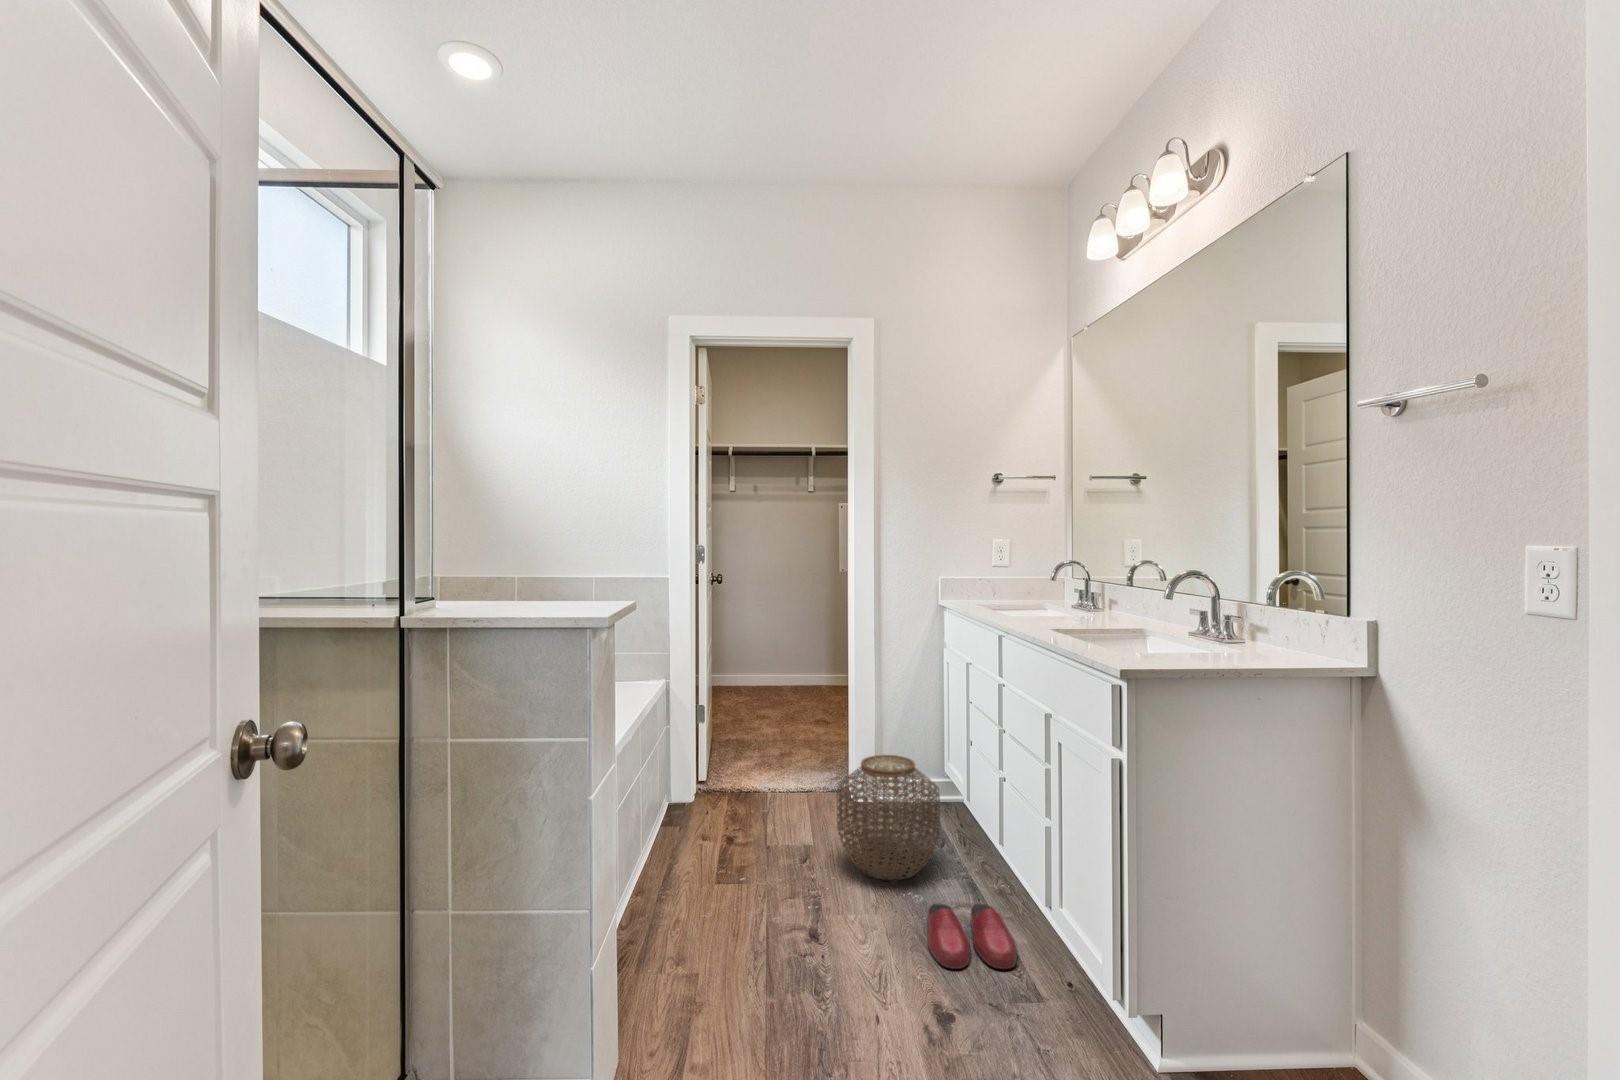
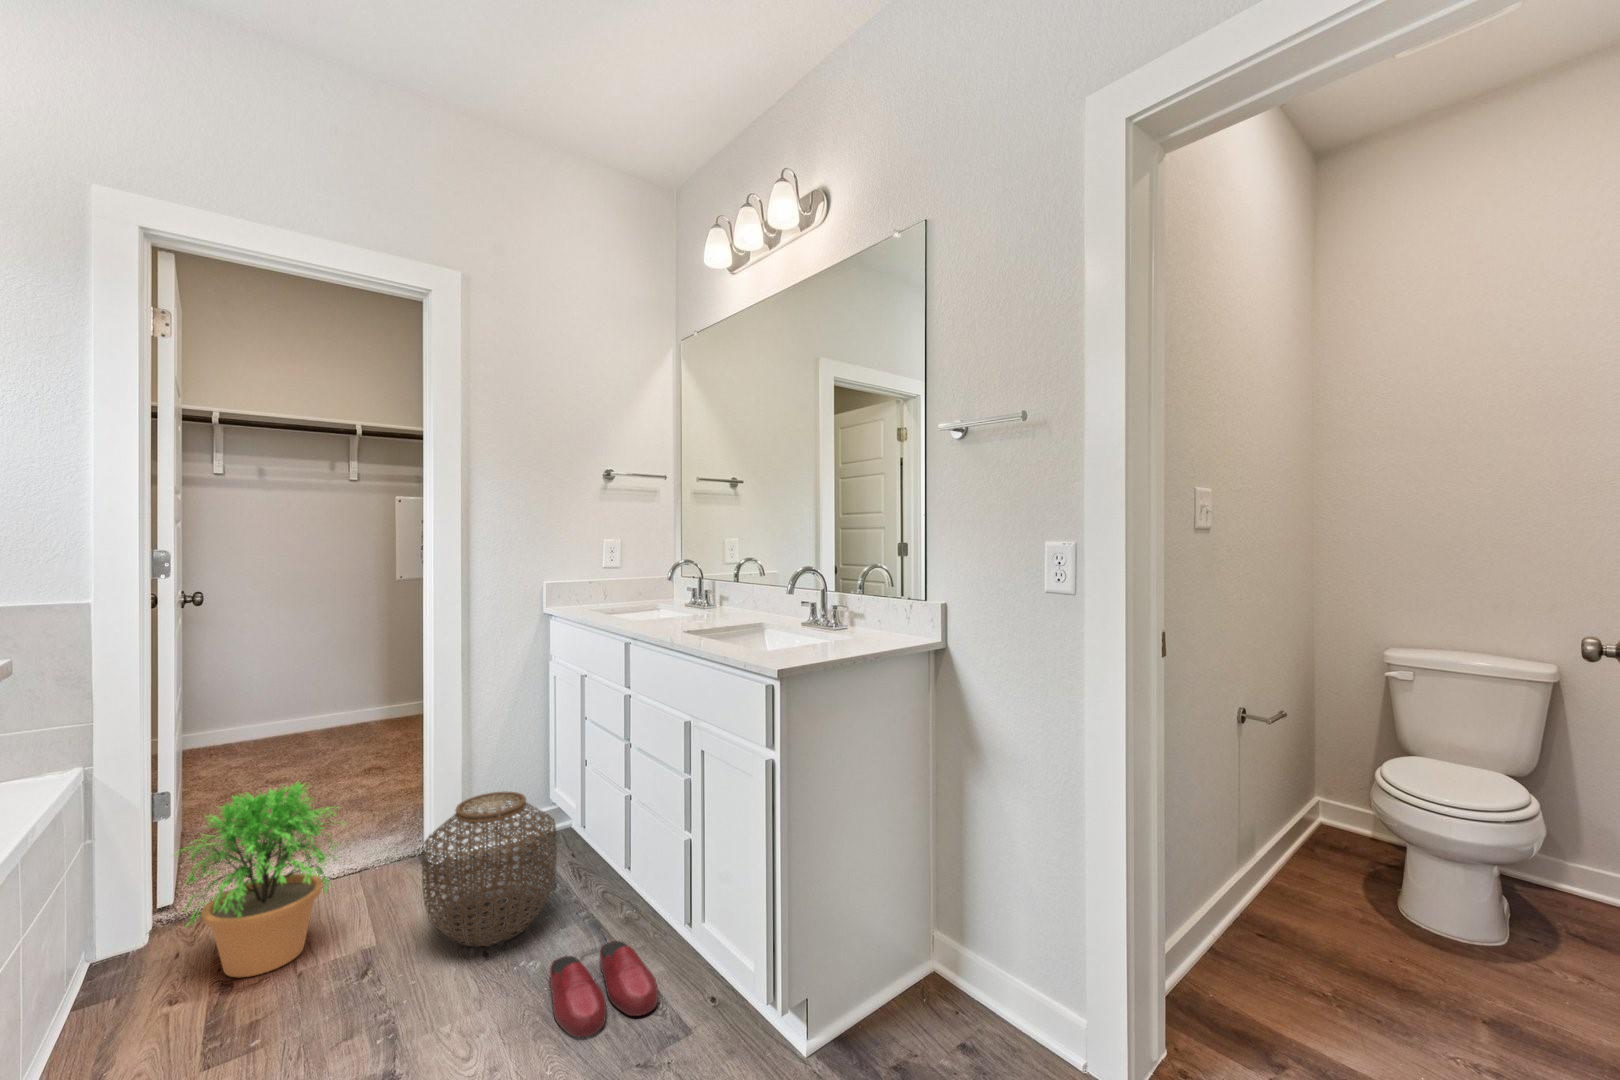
potted plant: none [685,719,791,855] -> present [184,782,335,977]

